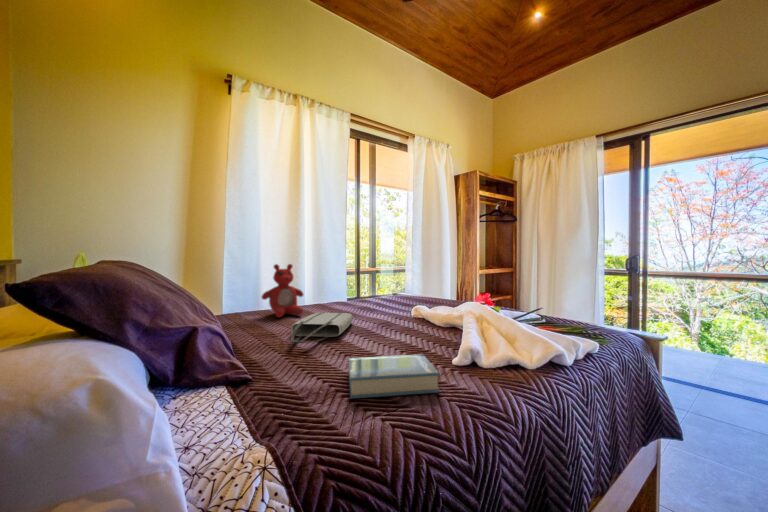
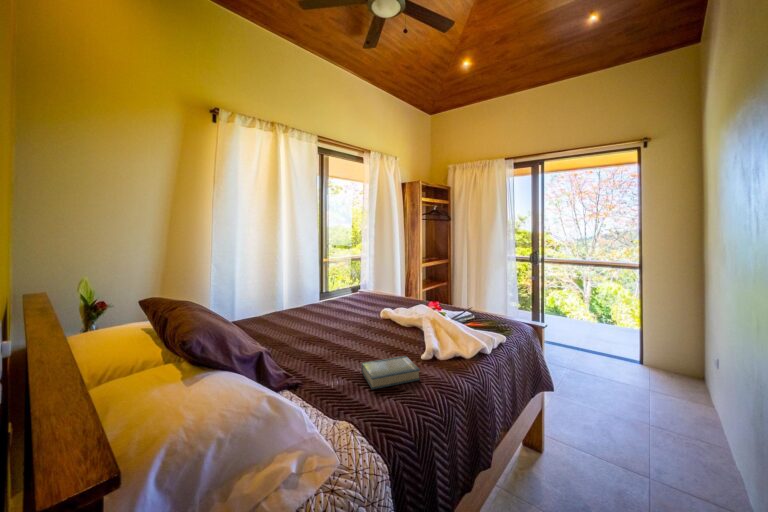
stuffed bear: present [262,264,303,317] -> none [265,281,300,326]
tote bag: present [291,312,353,343] -> none [304,320,343,353]

